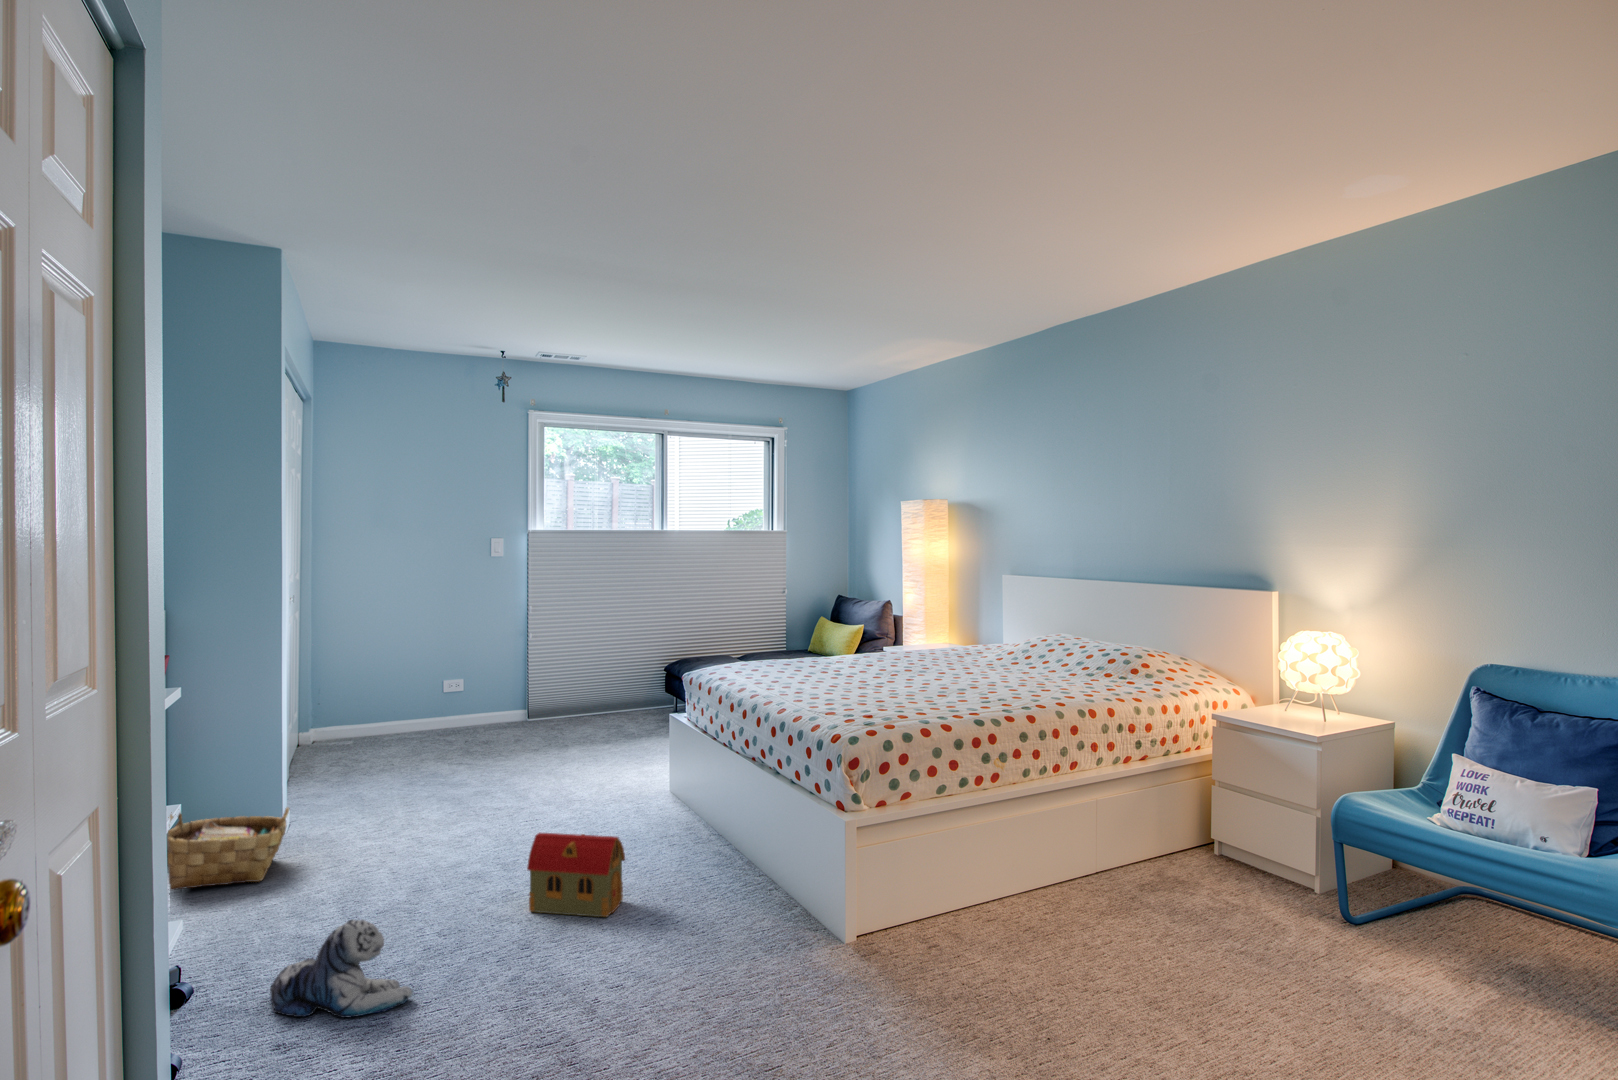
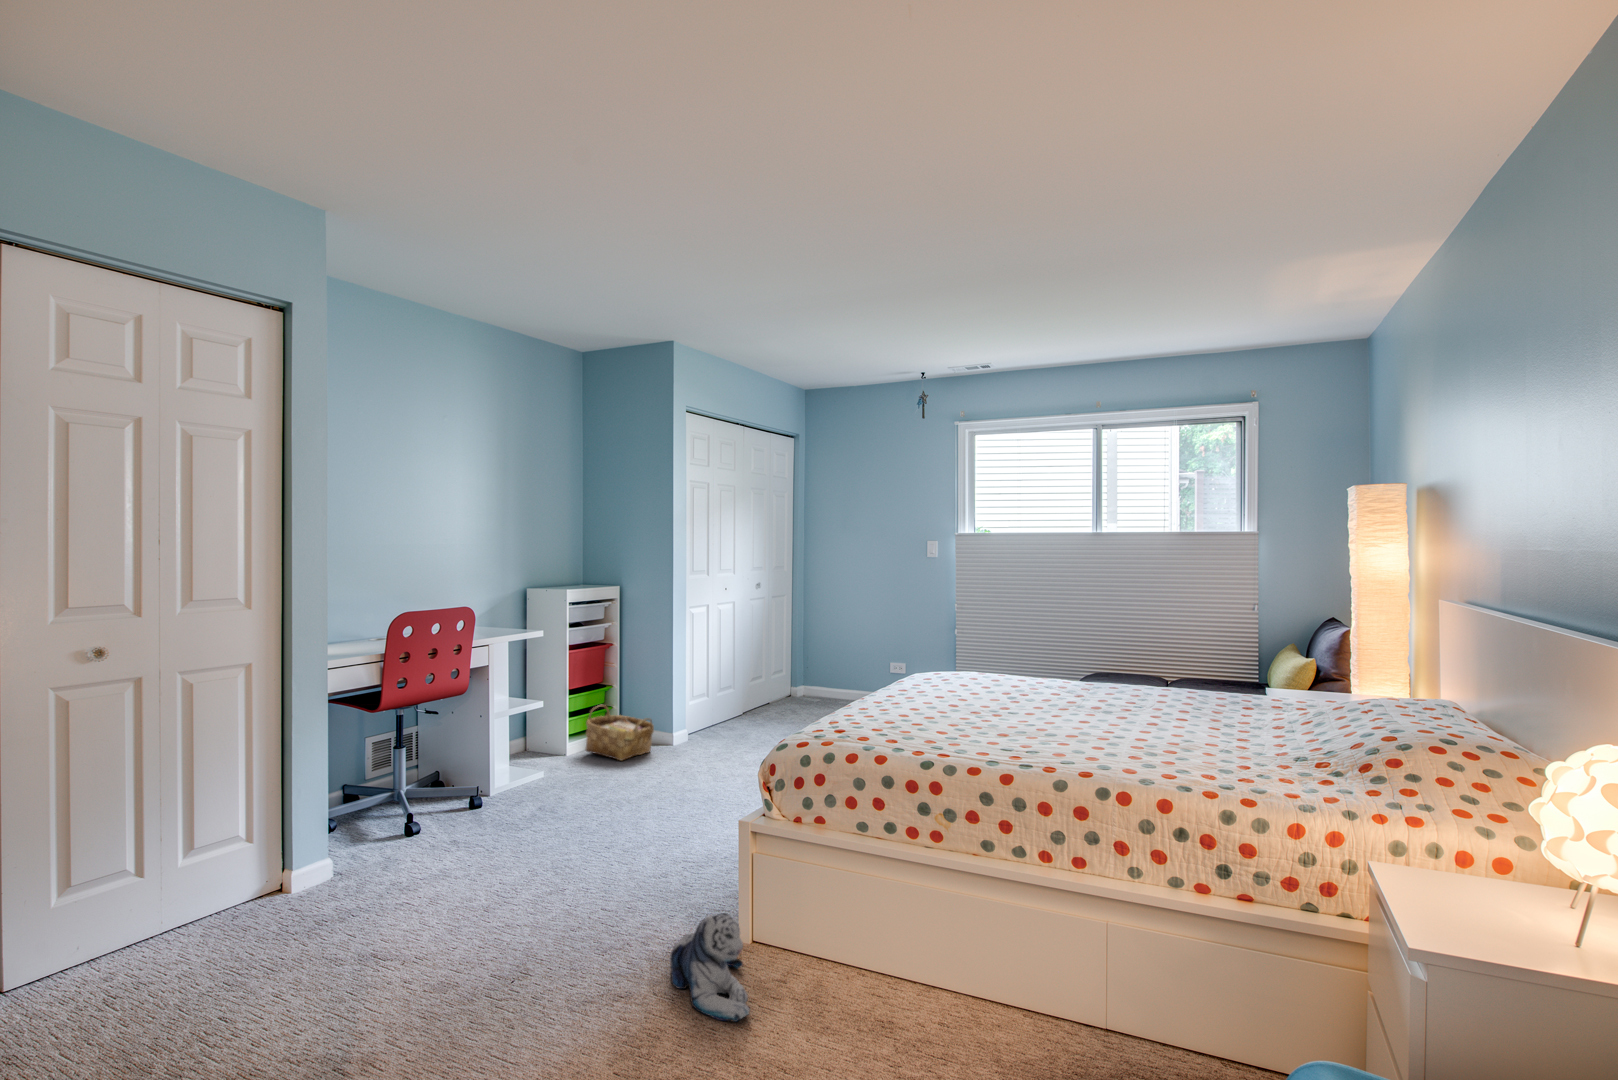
toy house: present [527,833,625,917] -> none [659,769,713,848]
plush toy: present [270,920,413,1018] -> present [670,913,750,1022]

